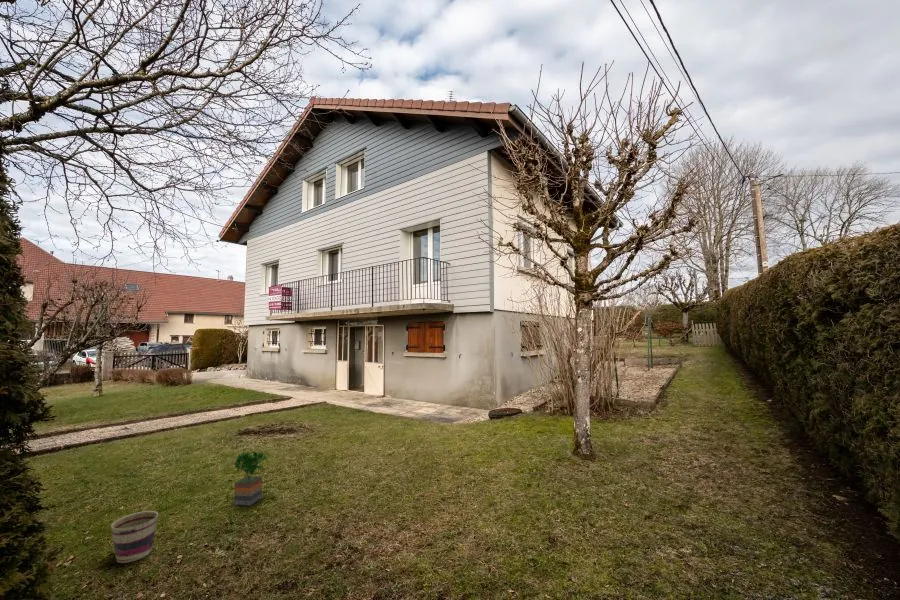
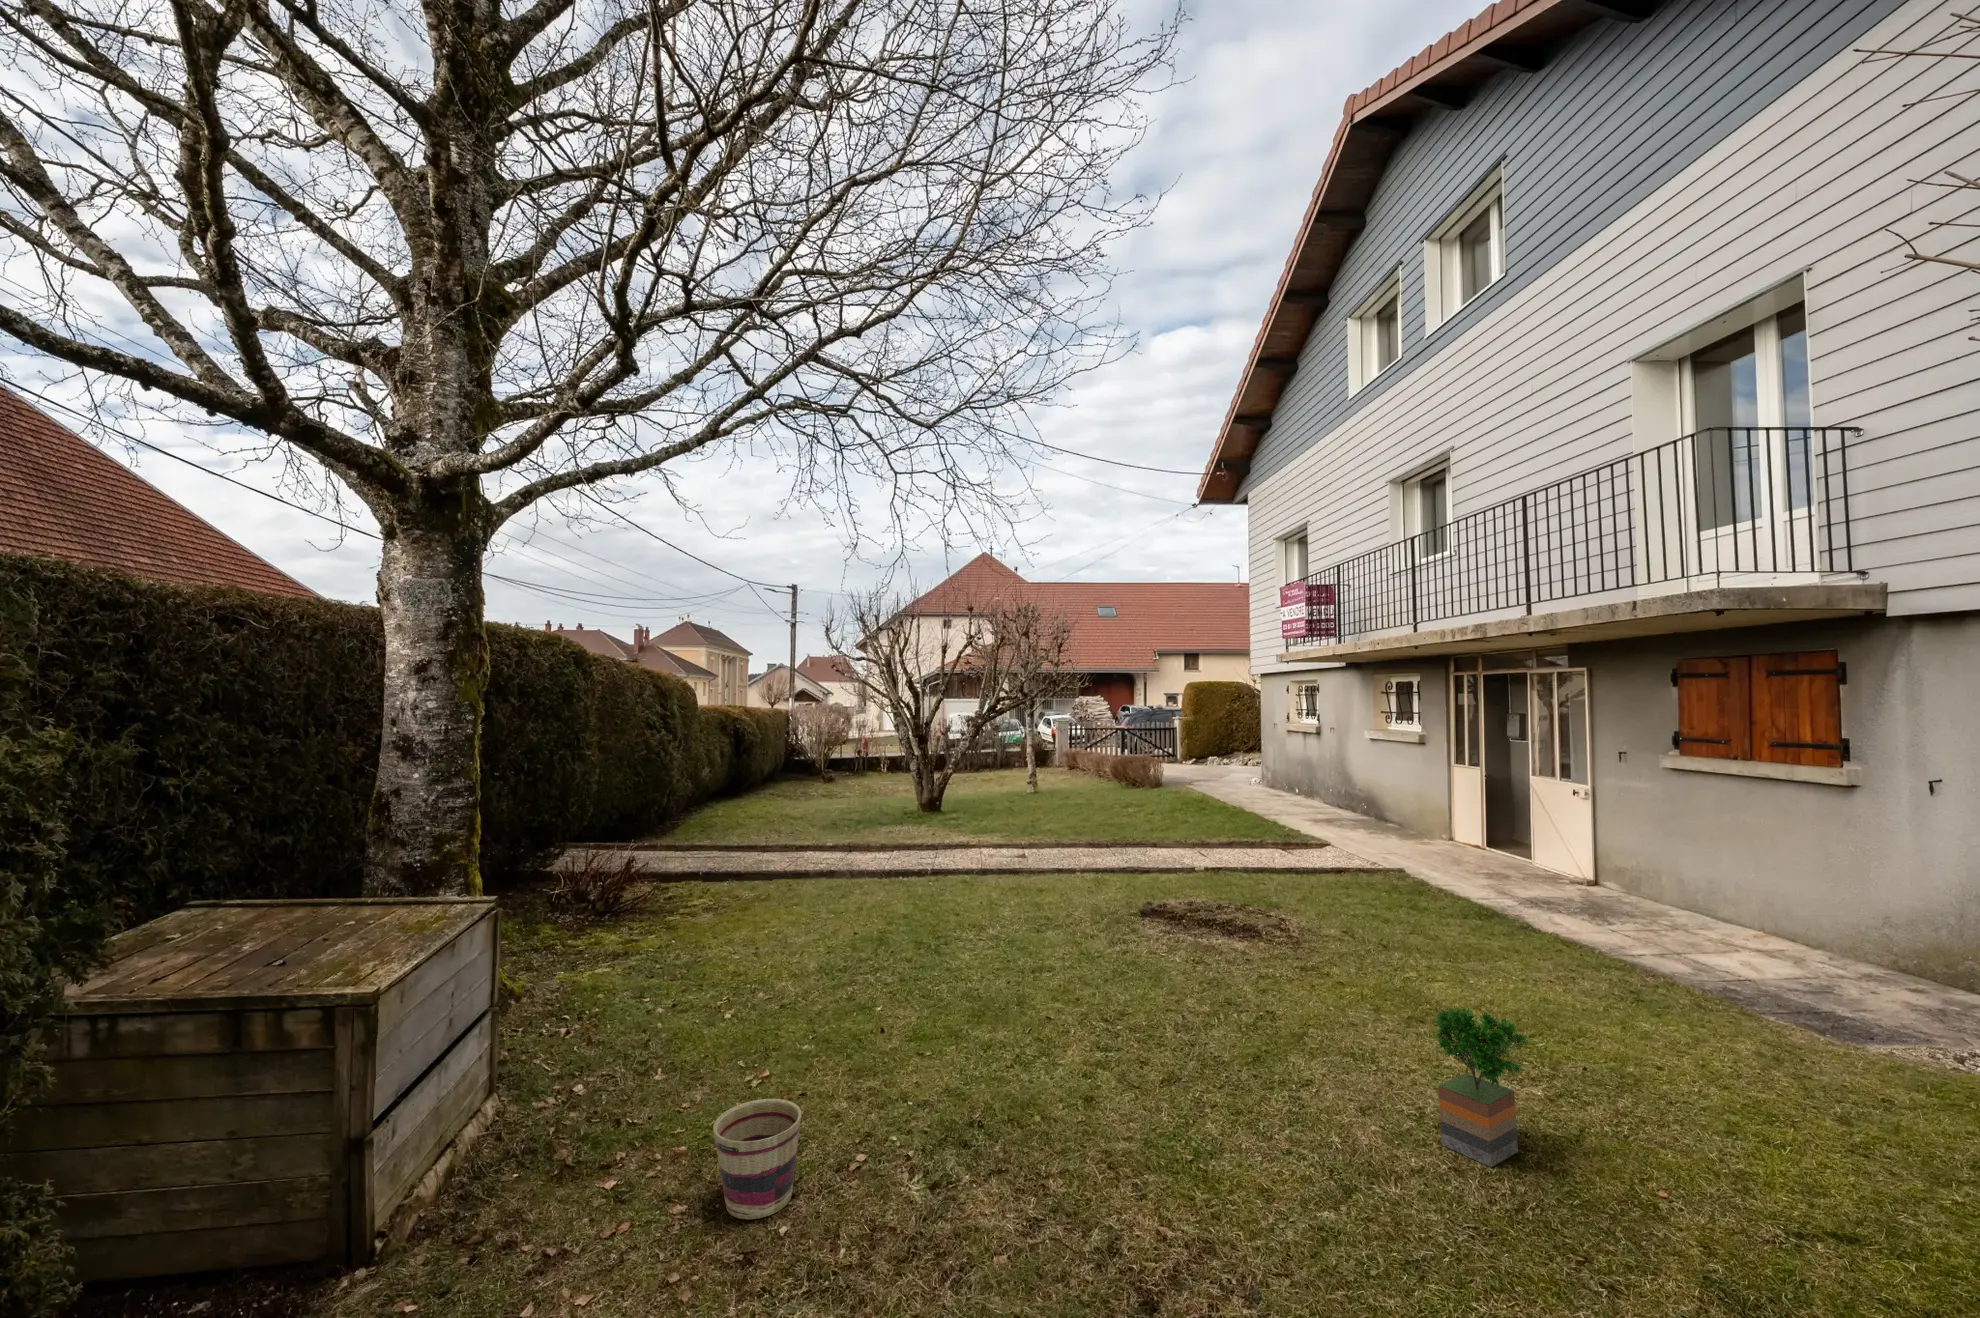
potted tree: present [234,452,267,506] -> present [1434,1007,1530,1167]

